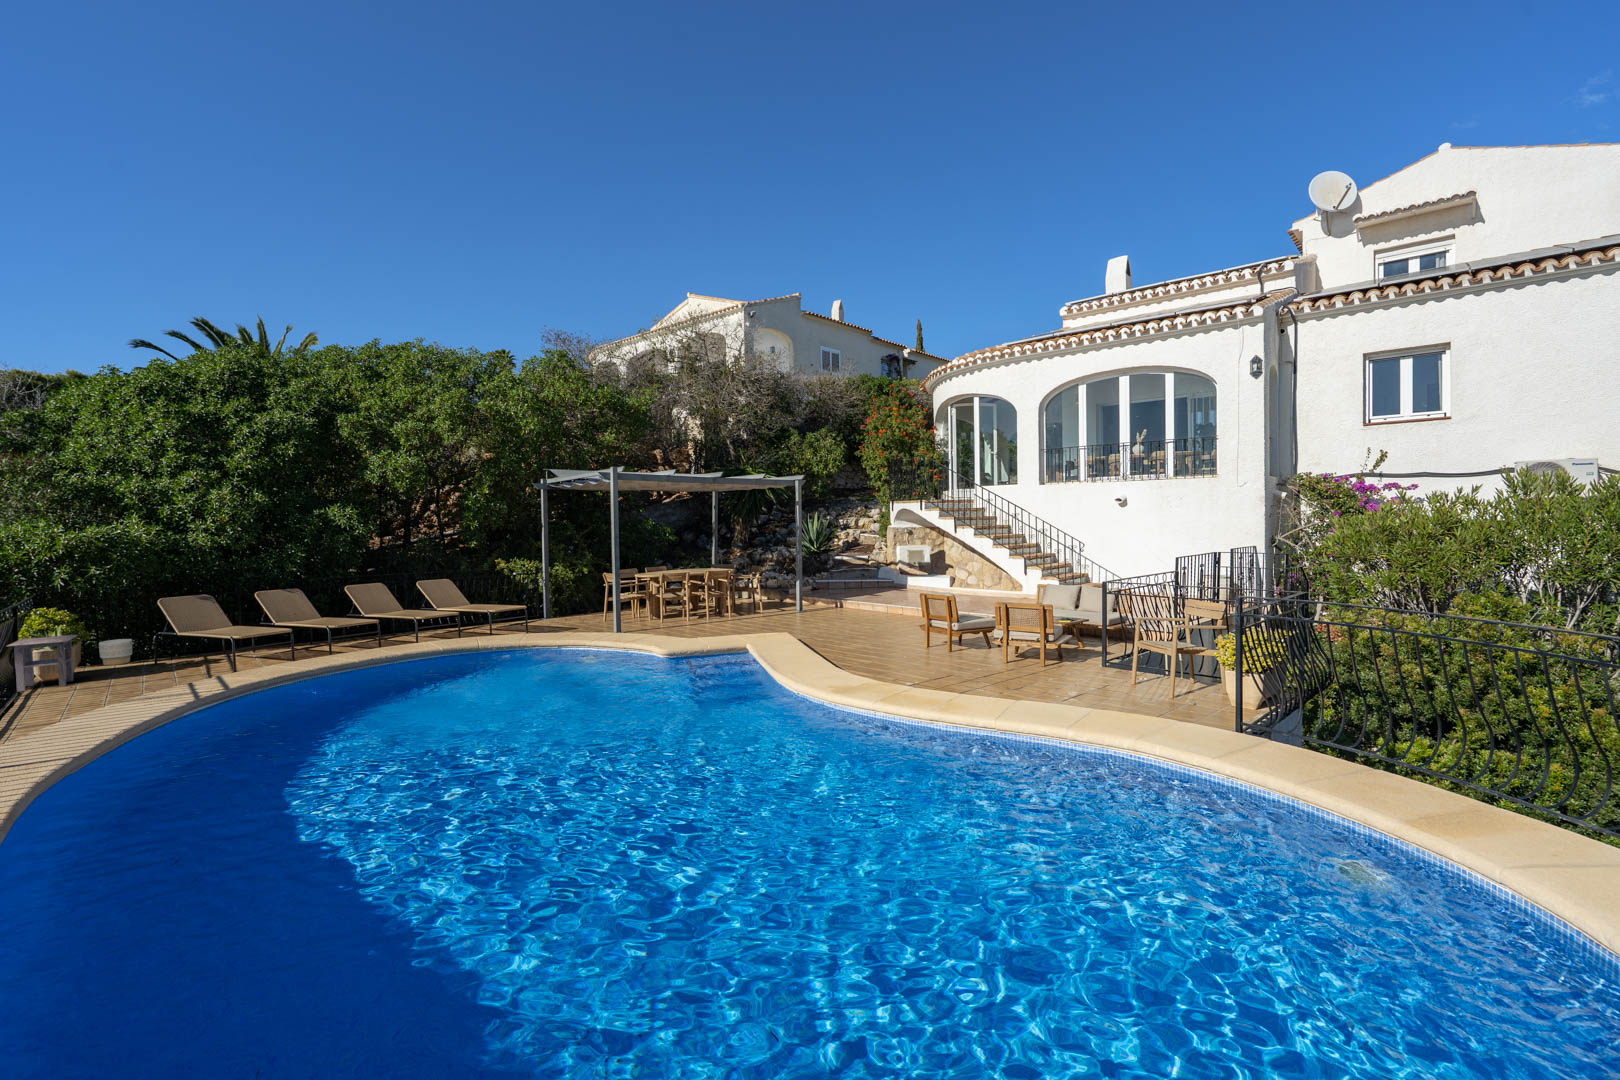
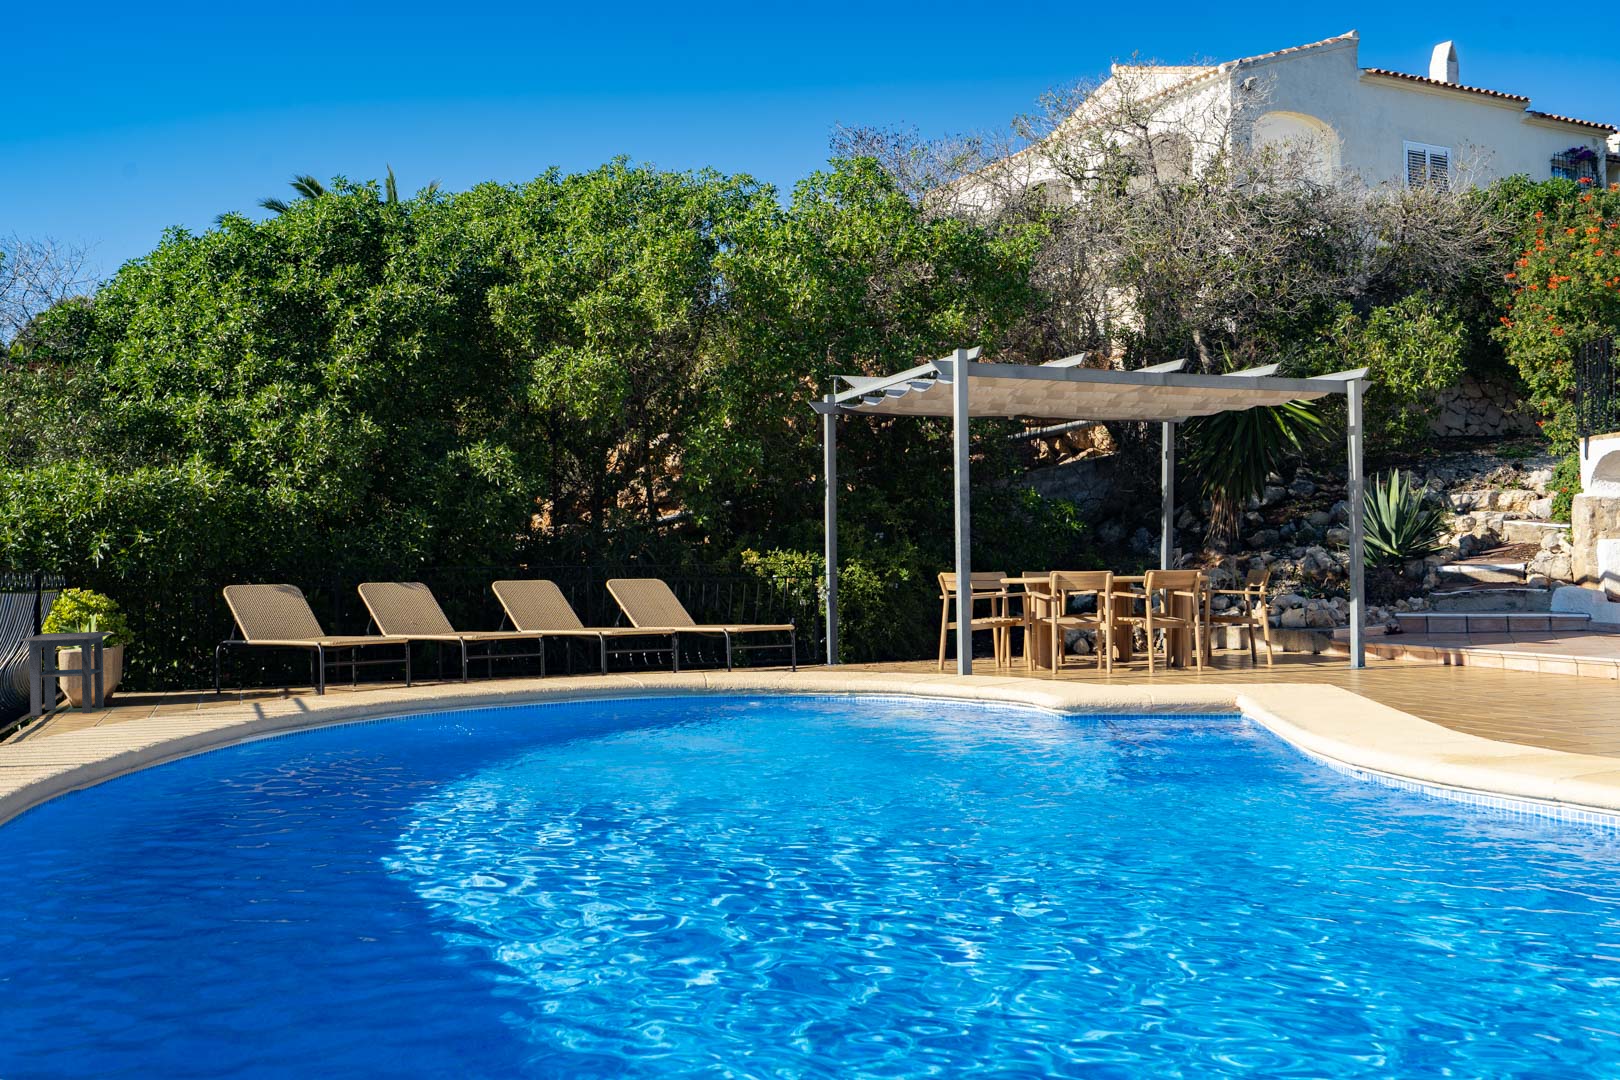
planter: present [99,639,132,665] -> none [147,652,189,692]

